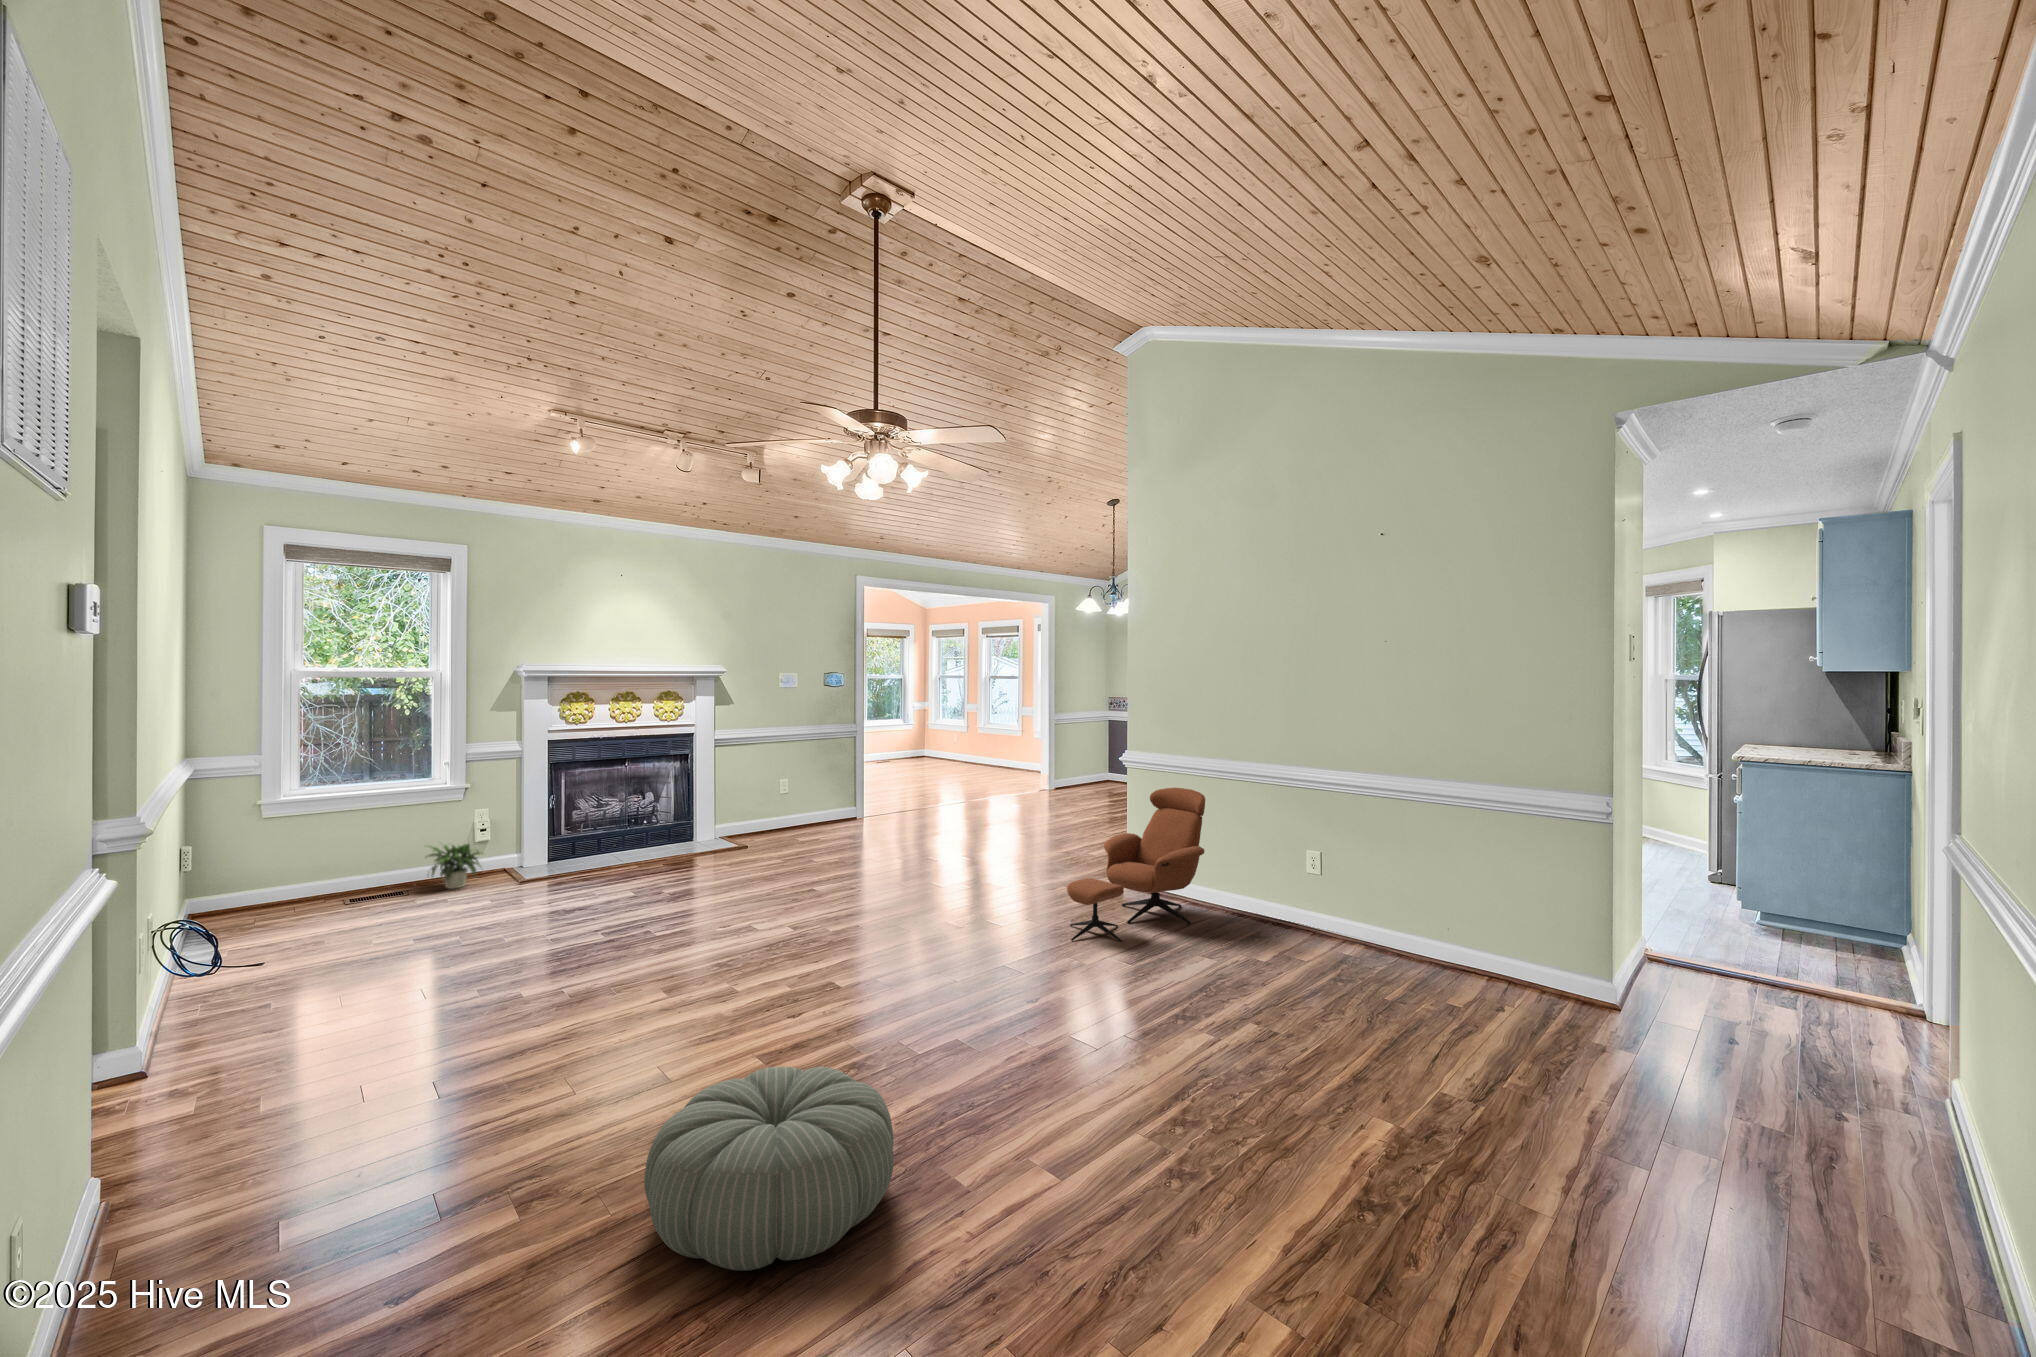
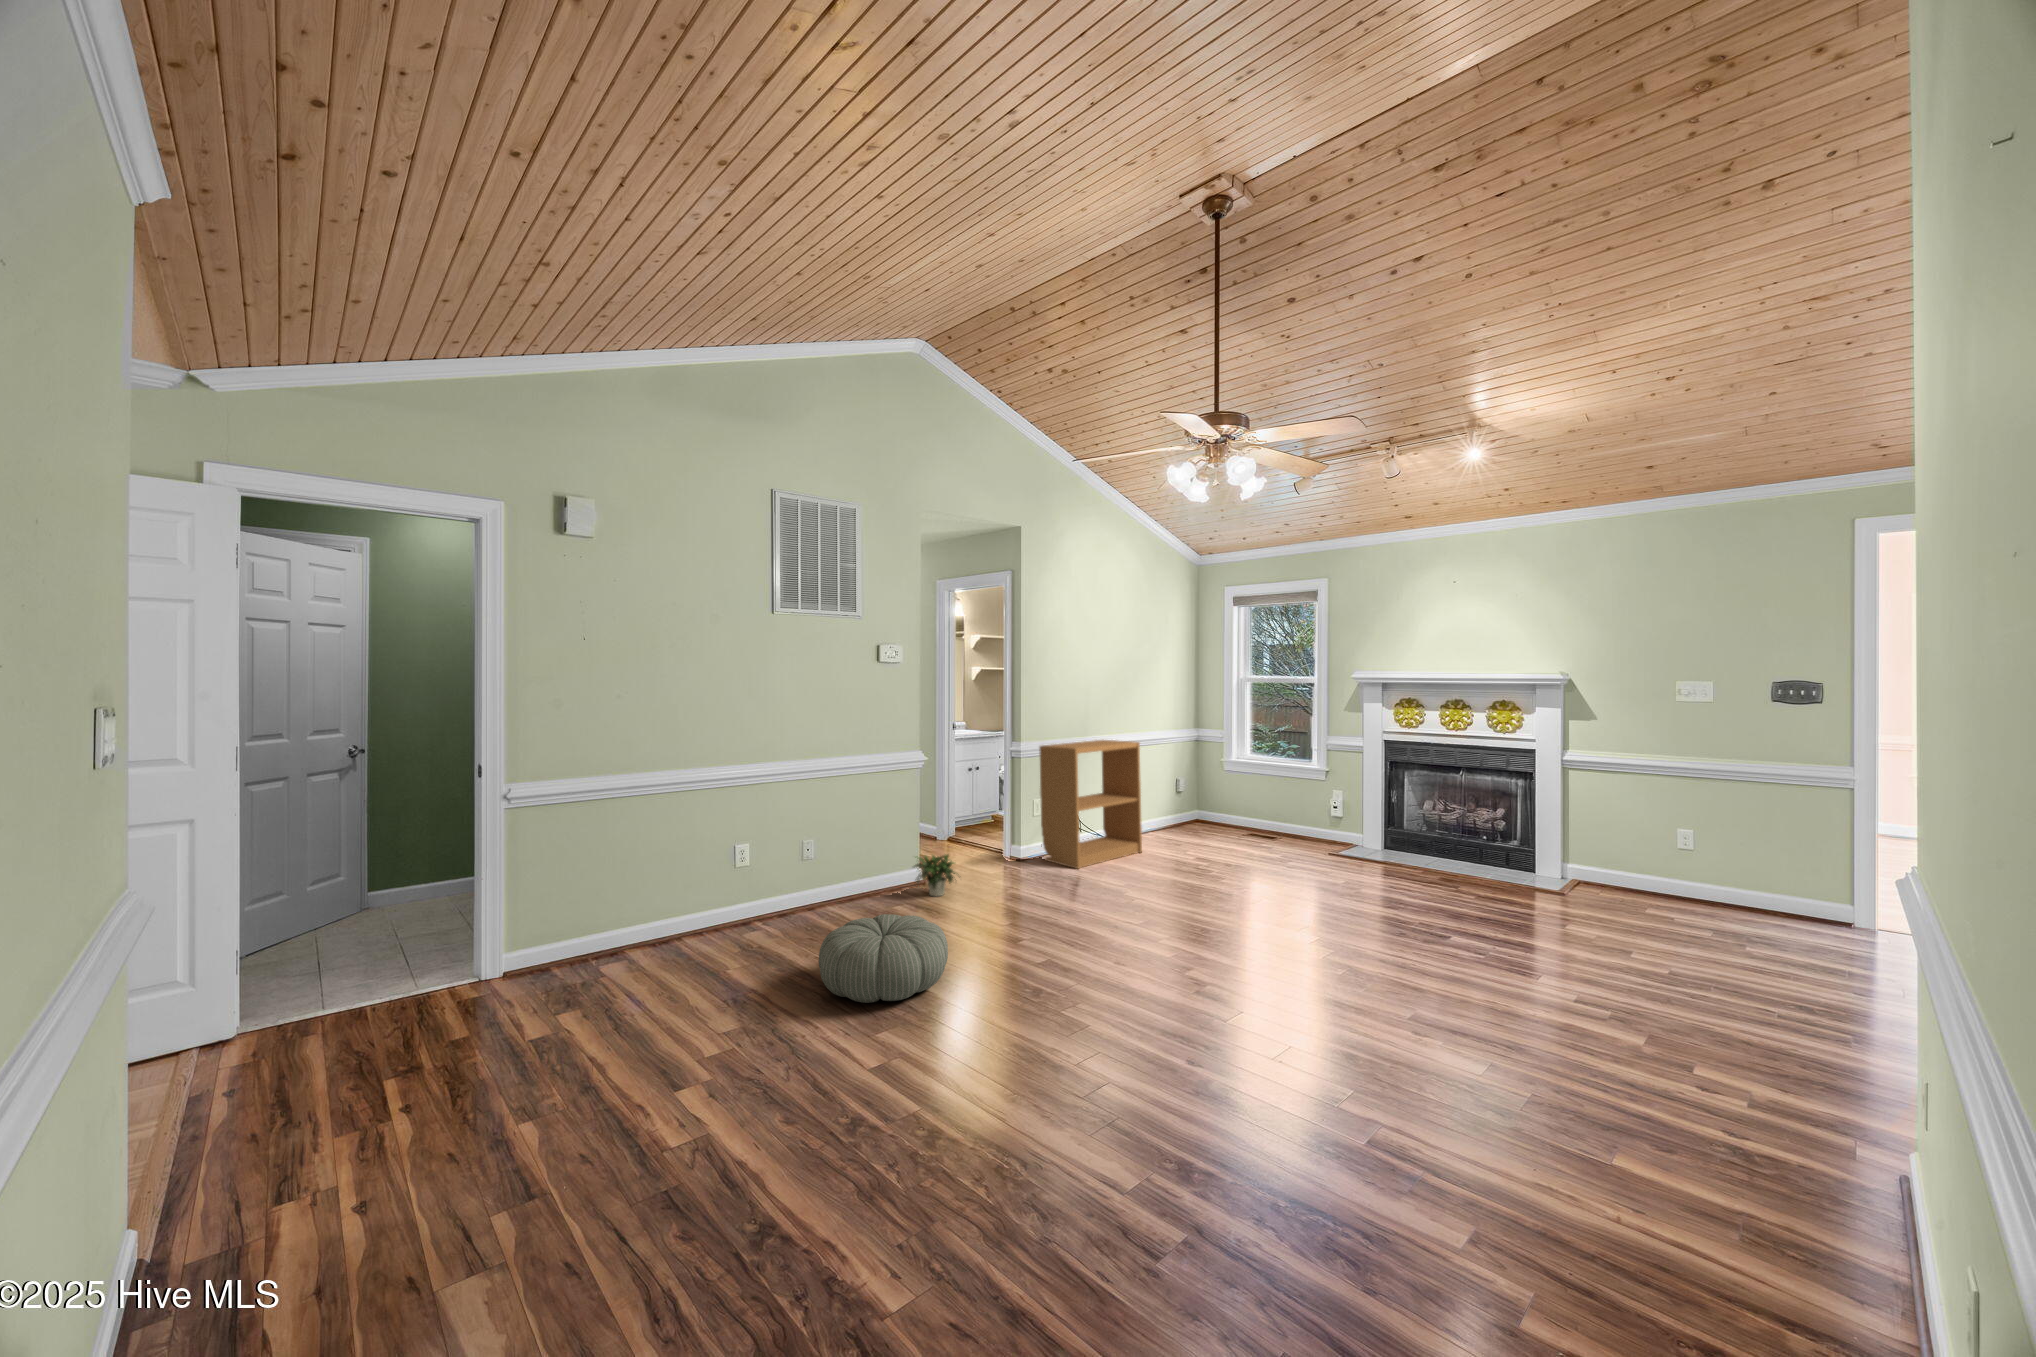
bookshelf: none [155,771,316,1065] -> present [1039,740,1142,869]
lounge chair: present [1067,788,1205,941] -> none [1441,952,1880,1249]
potted plant: present [428,844,481,889] -> present [914,854,956,896]

